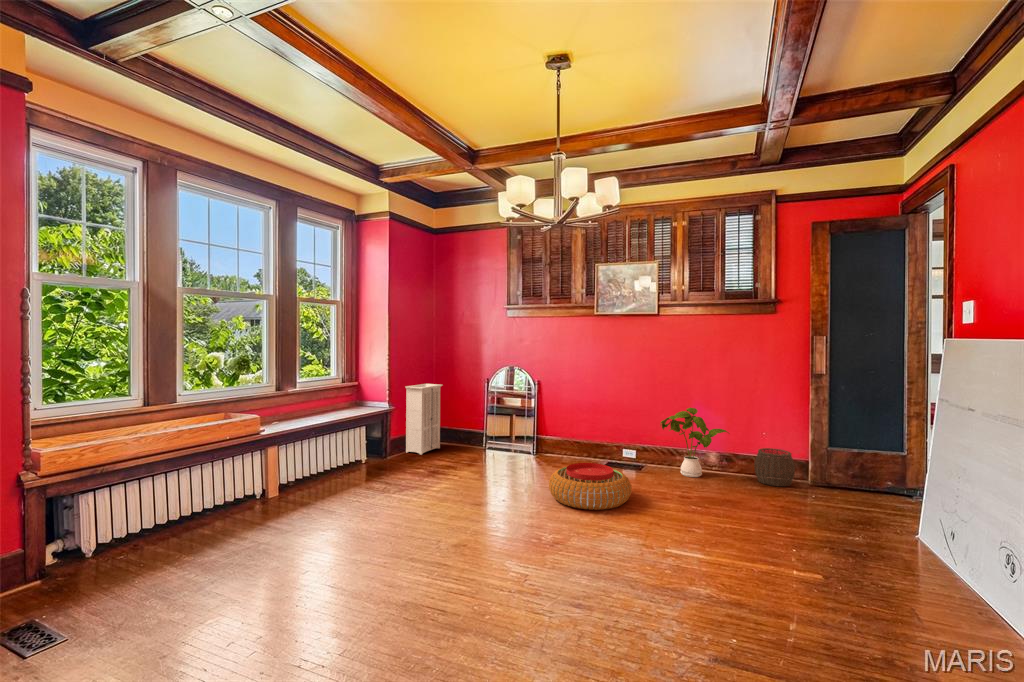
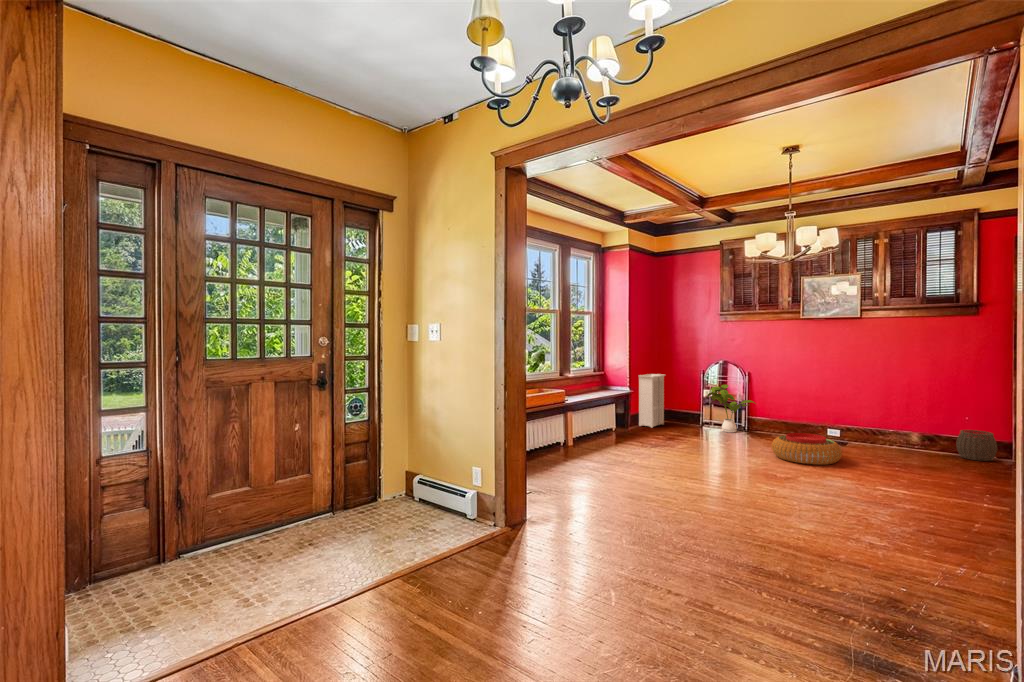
house plant: present [660,408,728,477] -> present [707,385,755,433]

